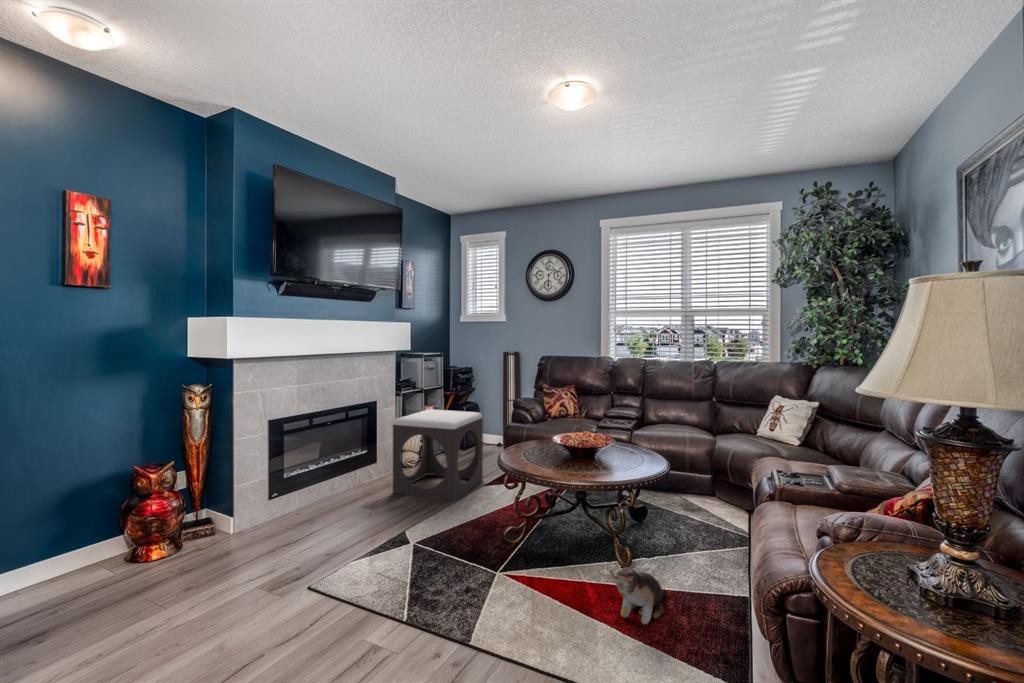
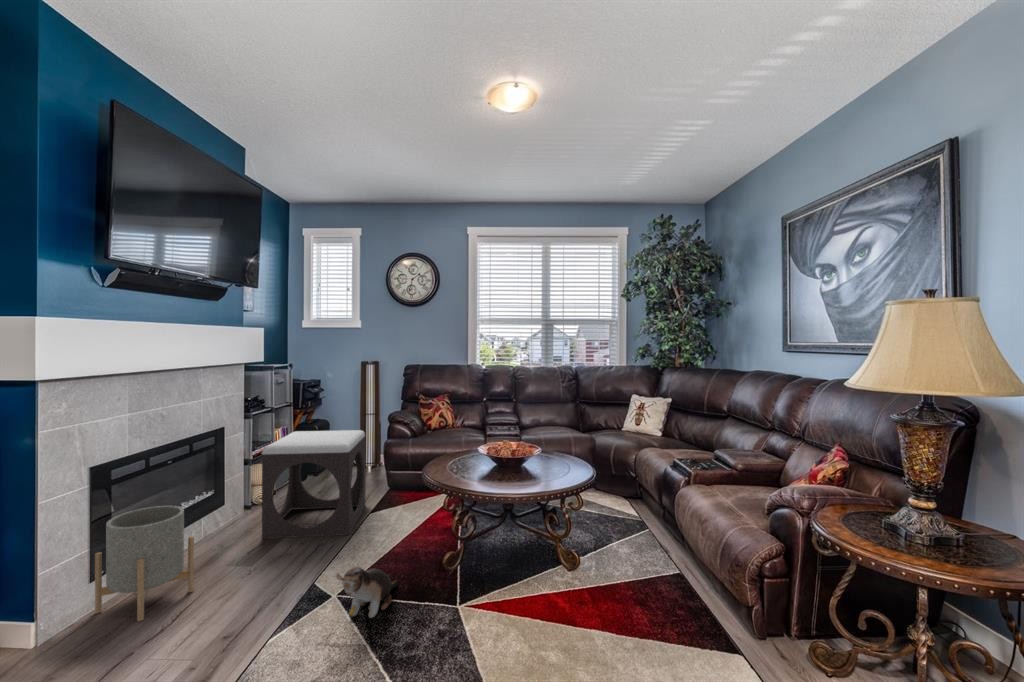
planter: none [272,454,331,532] -> present [95,506,194,621]
plush toy: present [610,567,666,624] -> present [336,566,398,618]

